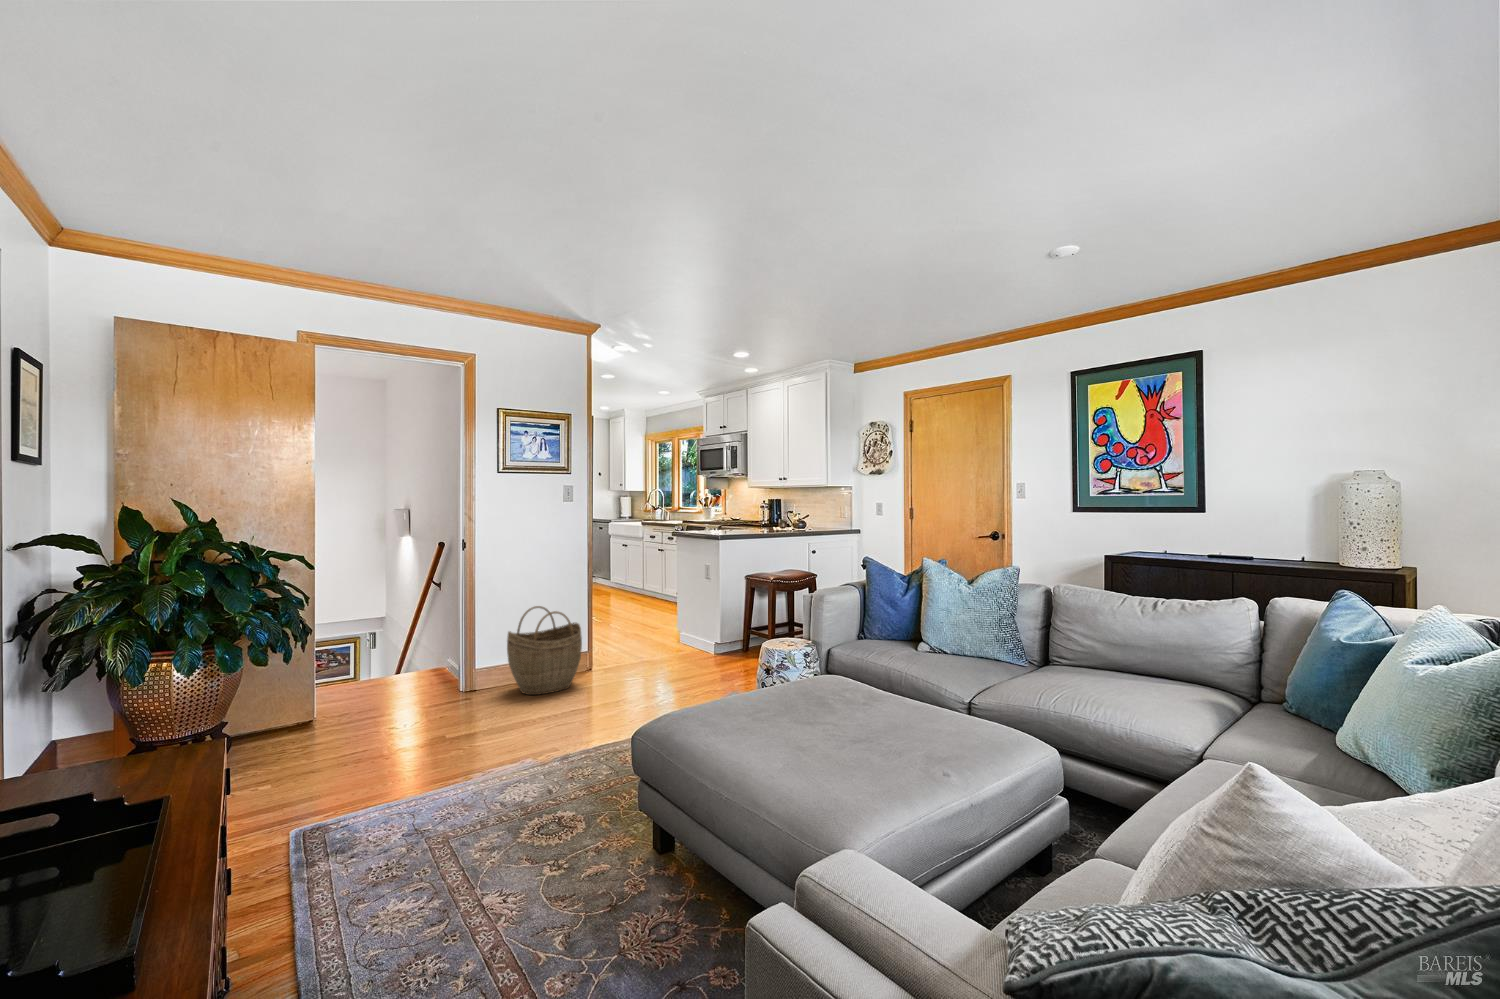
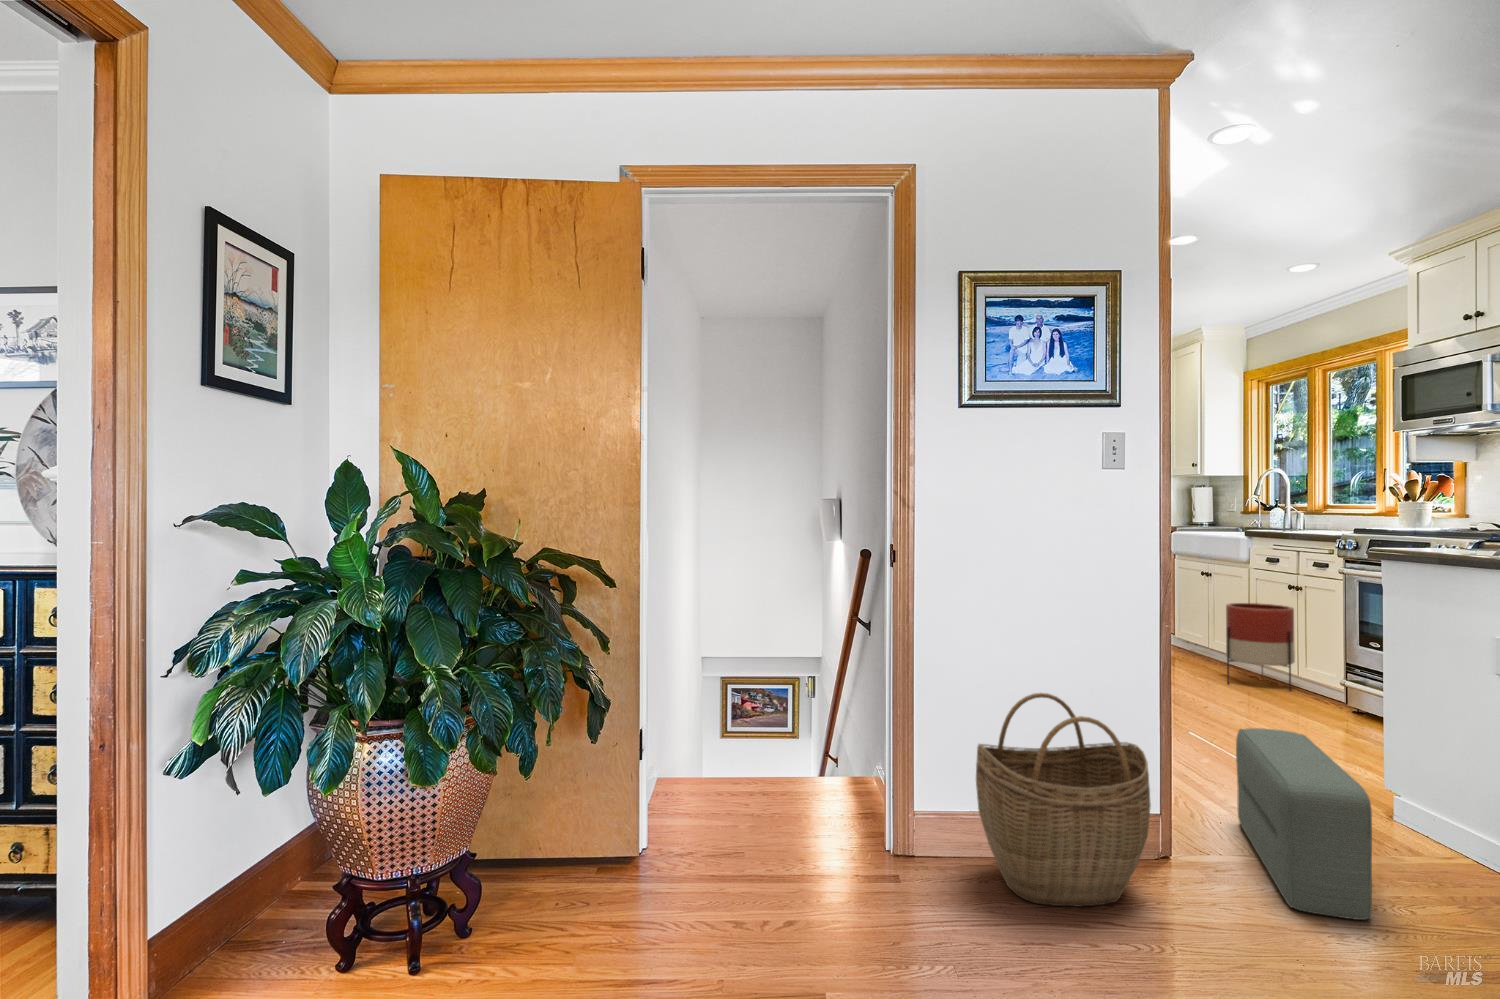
planter: none [631,561,662,605] -> present [1226,603,1295,690]
pouf: none [621,613,659,677] -> present [1236,728,1372,920]

